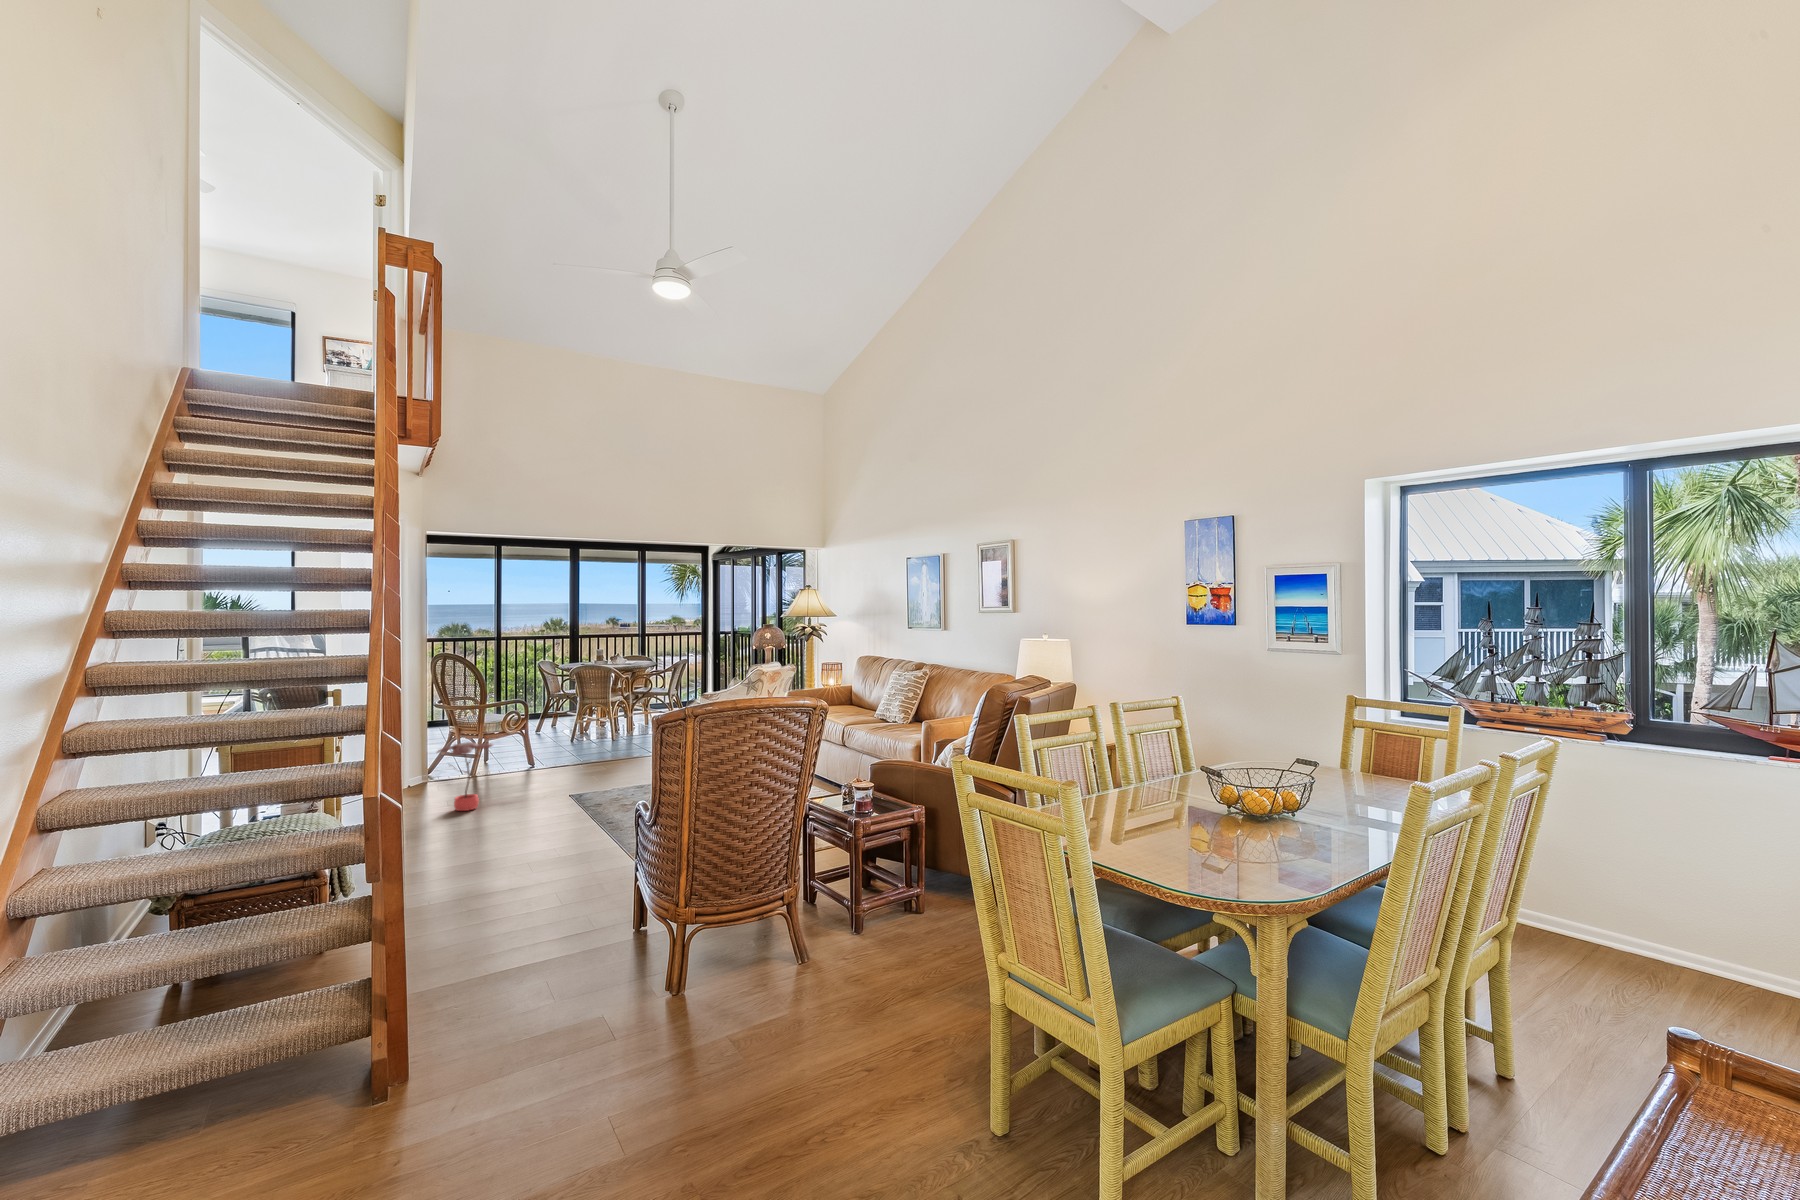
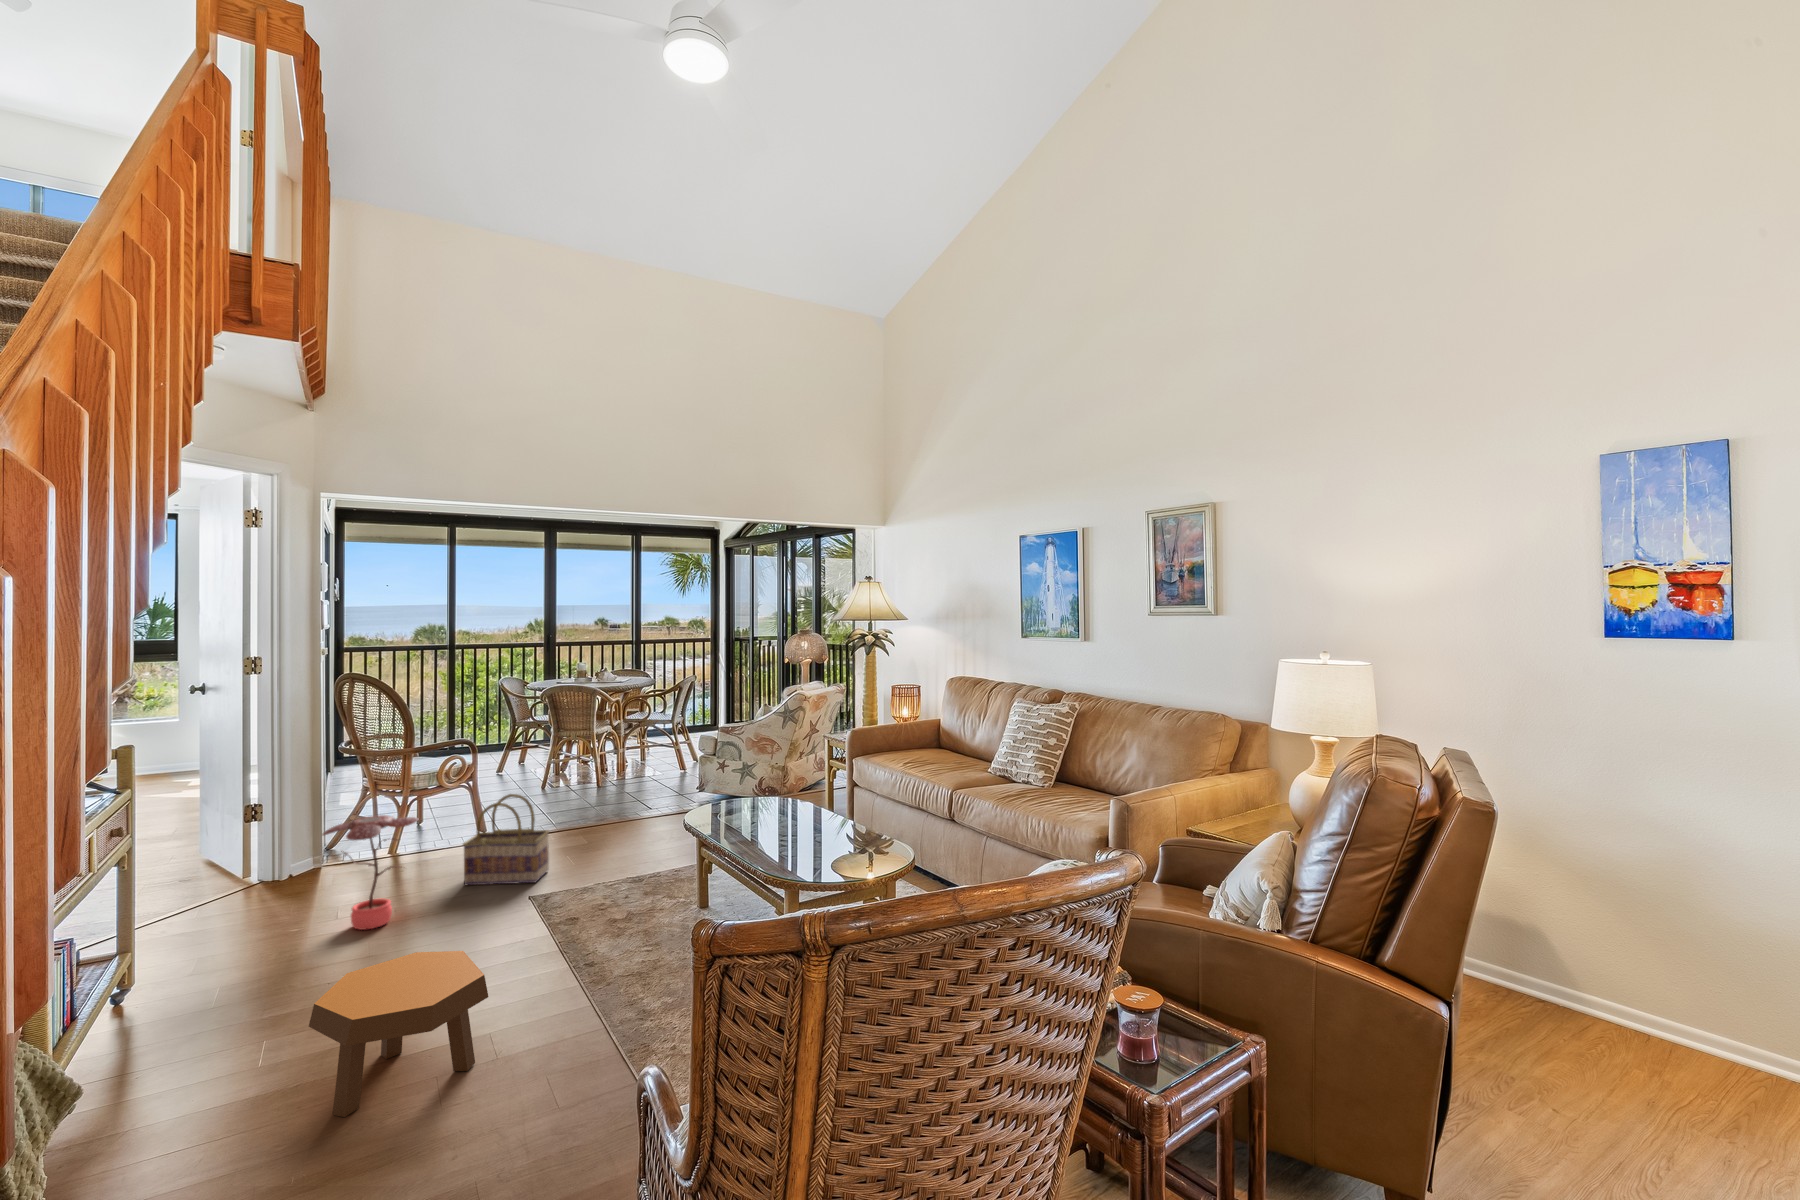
basket: none [520,733,576,791] -> present [463,794,549,885]
footstool: none [449,805,541,878] -> present [309,951,488,1117]

